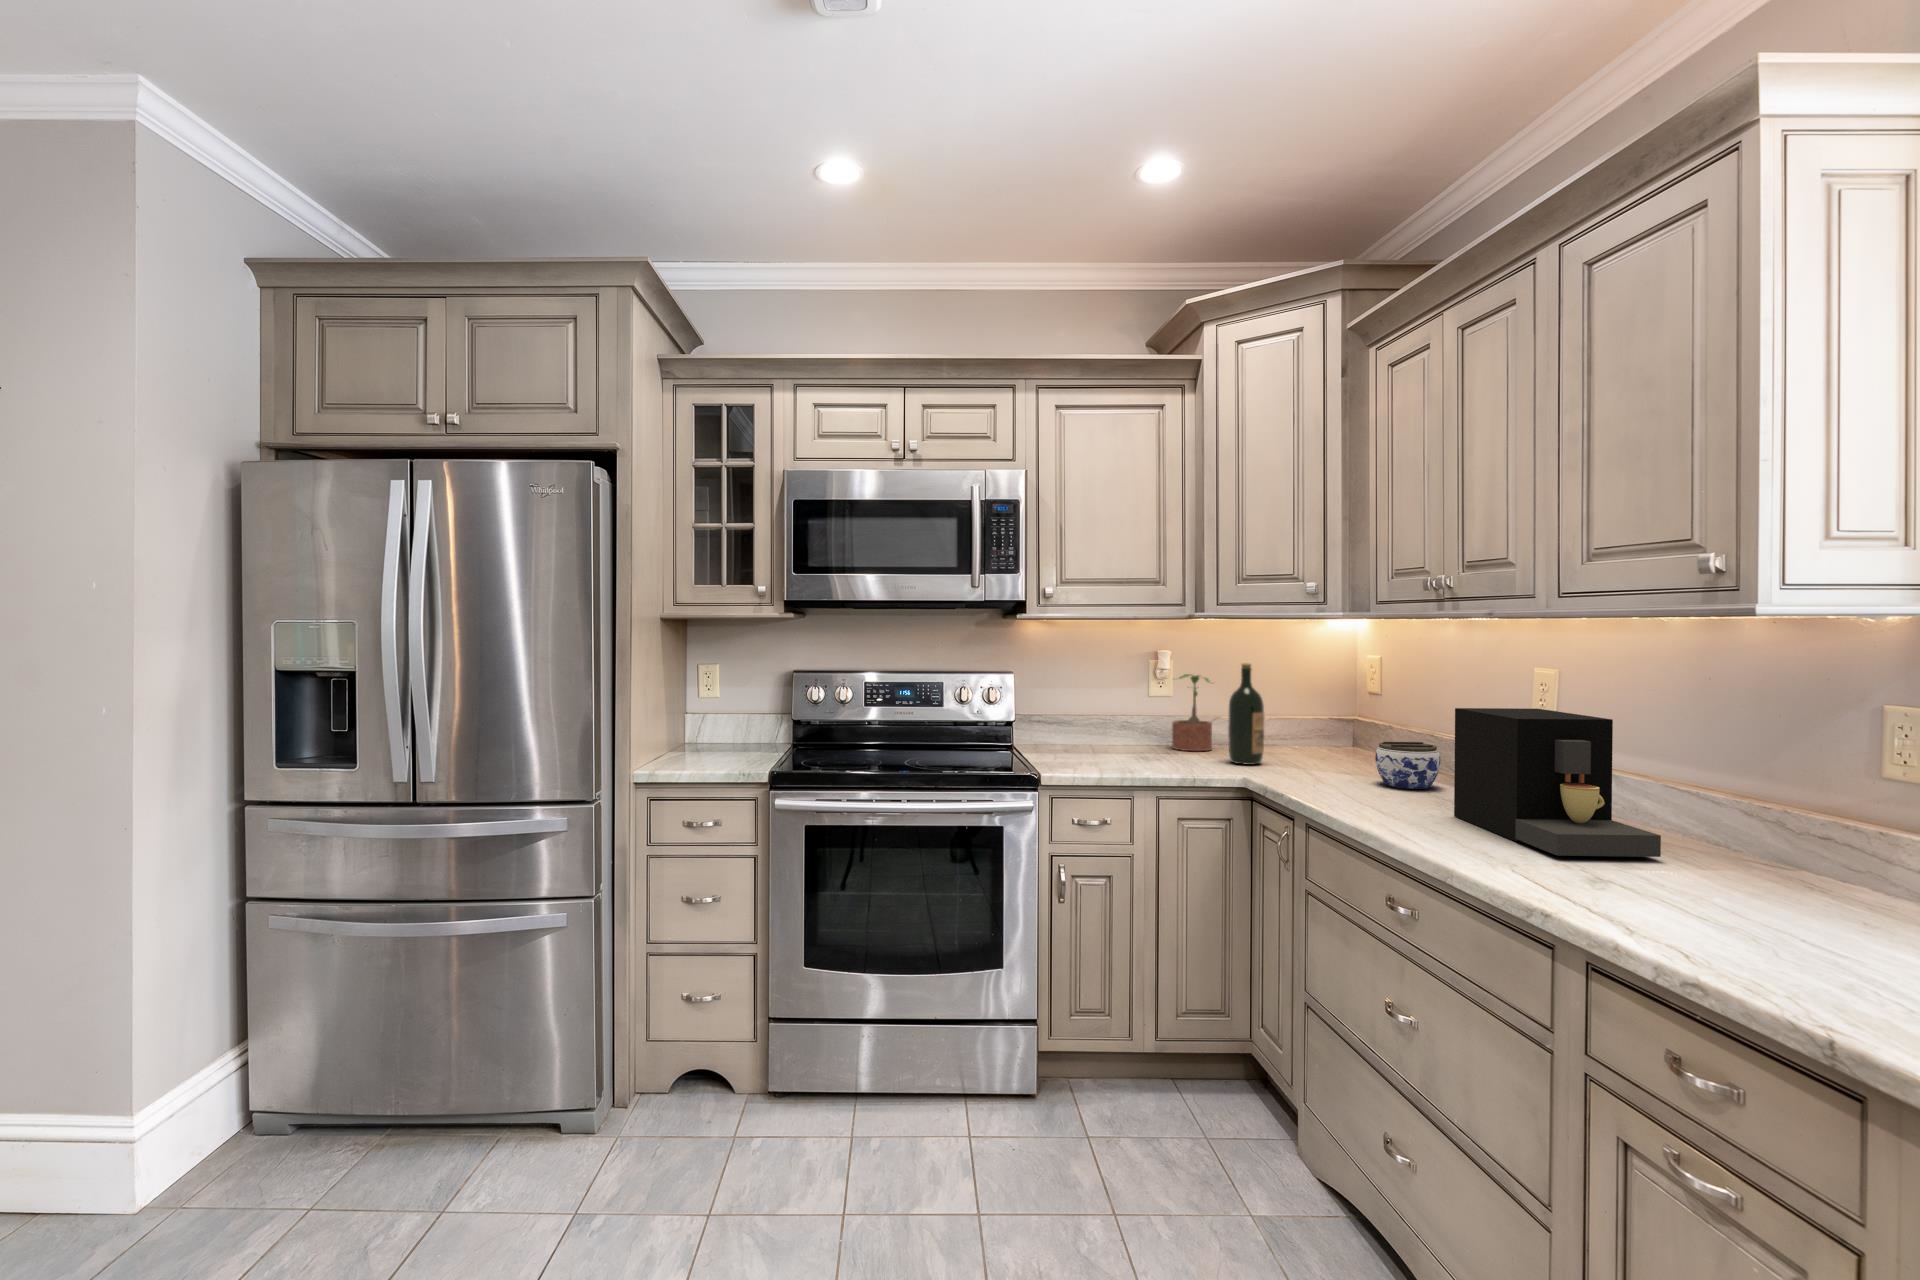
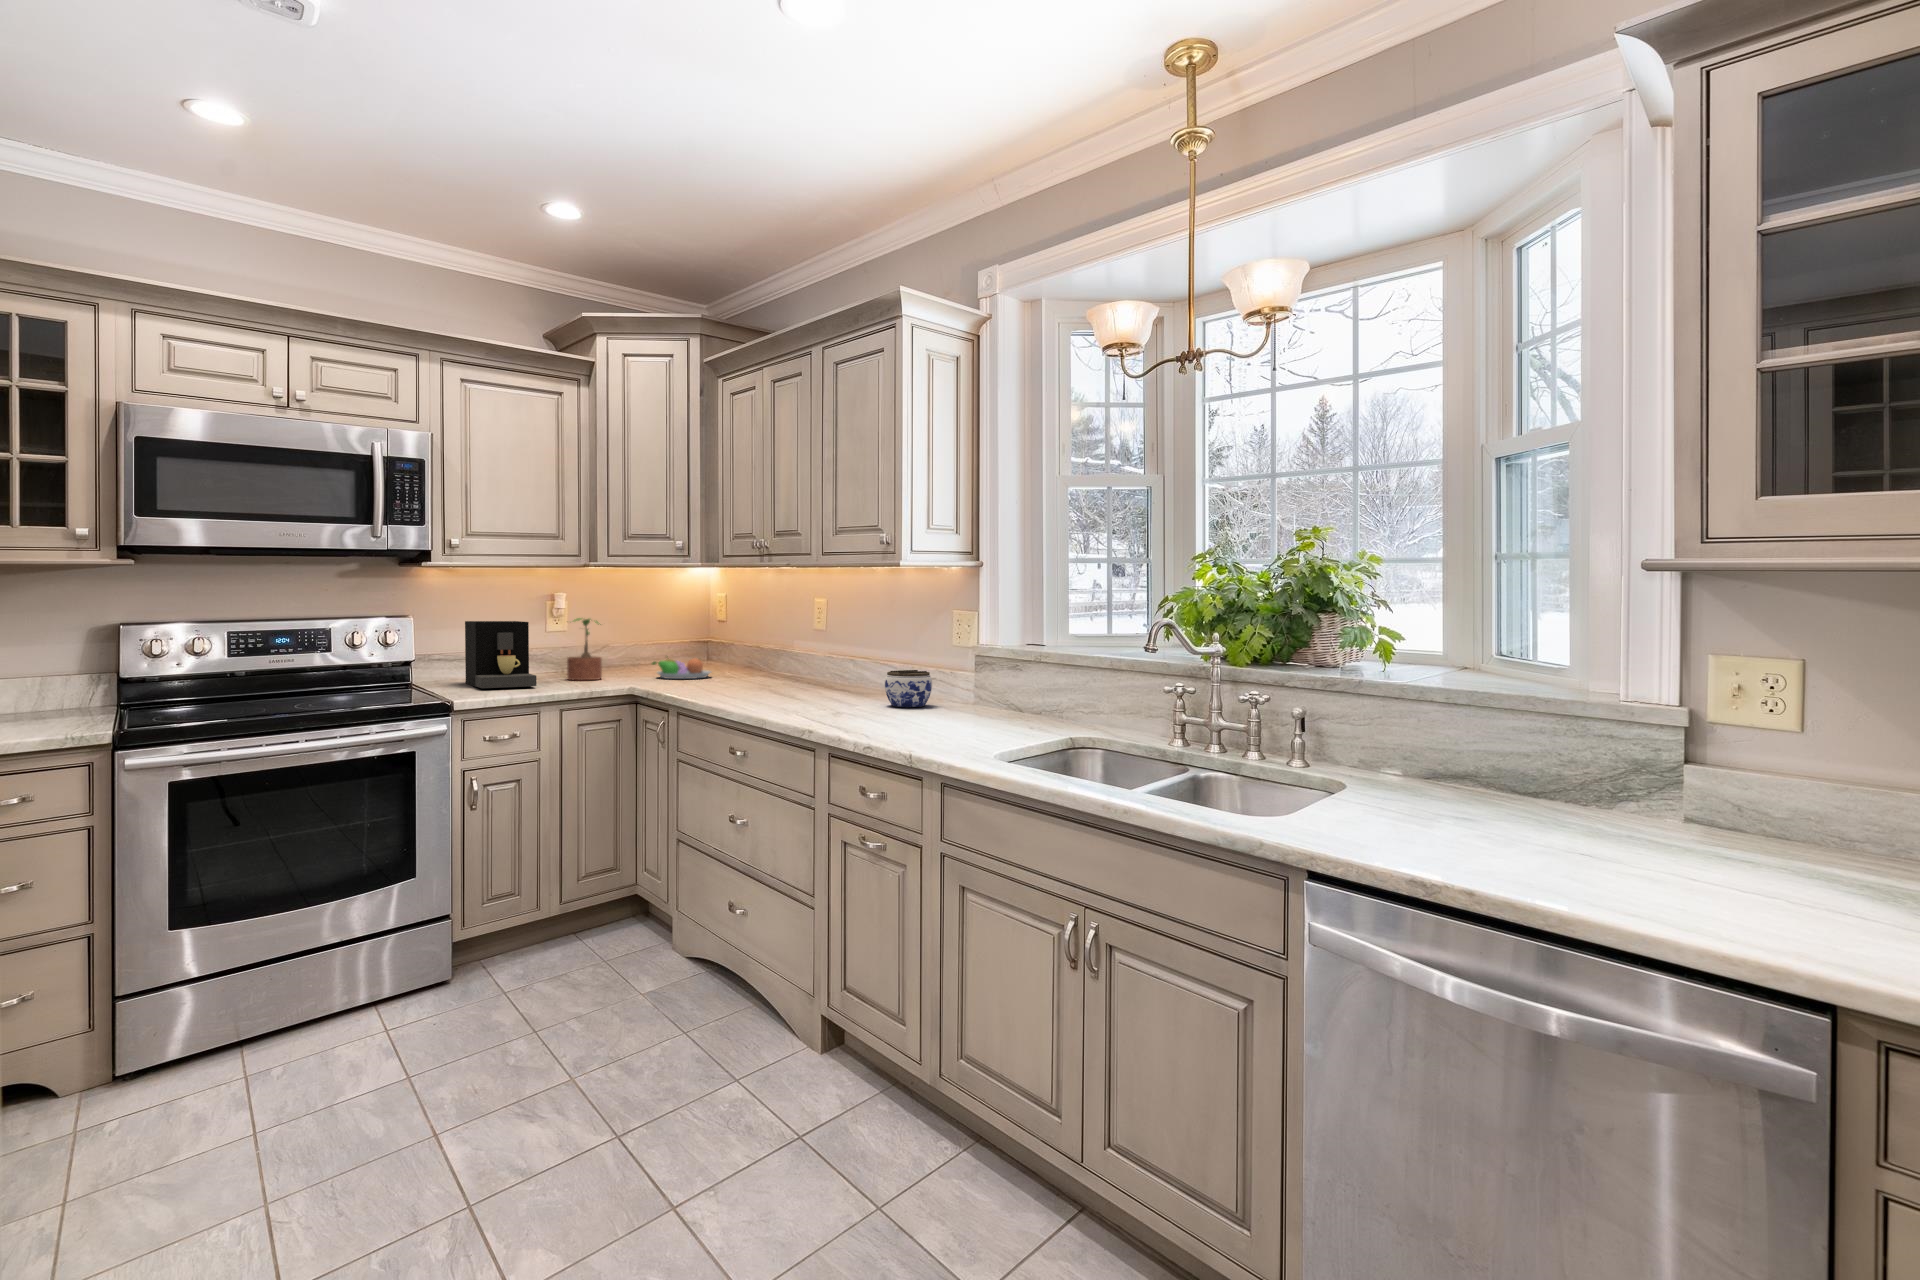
wine bottle: present [1228,663,1264,765] -> none [617,606,645,684]
coffee maker: present [1454,708,1661,857] -> present [465,621,537,688]
fruit bowl: none [1274,723,1356,758] -> present [652,658,711,679]
jar: present [1375,742,1440,789] -> present [885,670,932,707]

